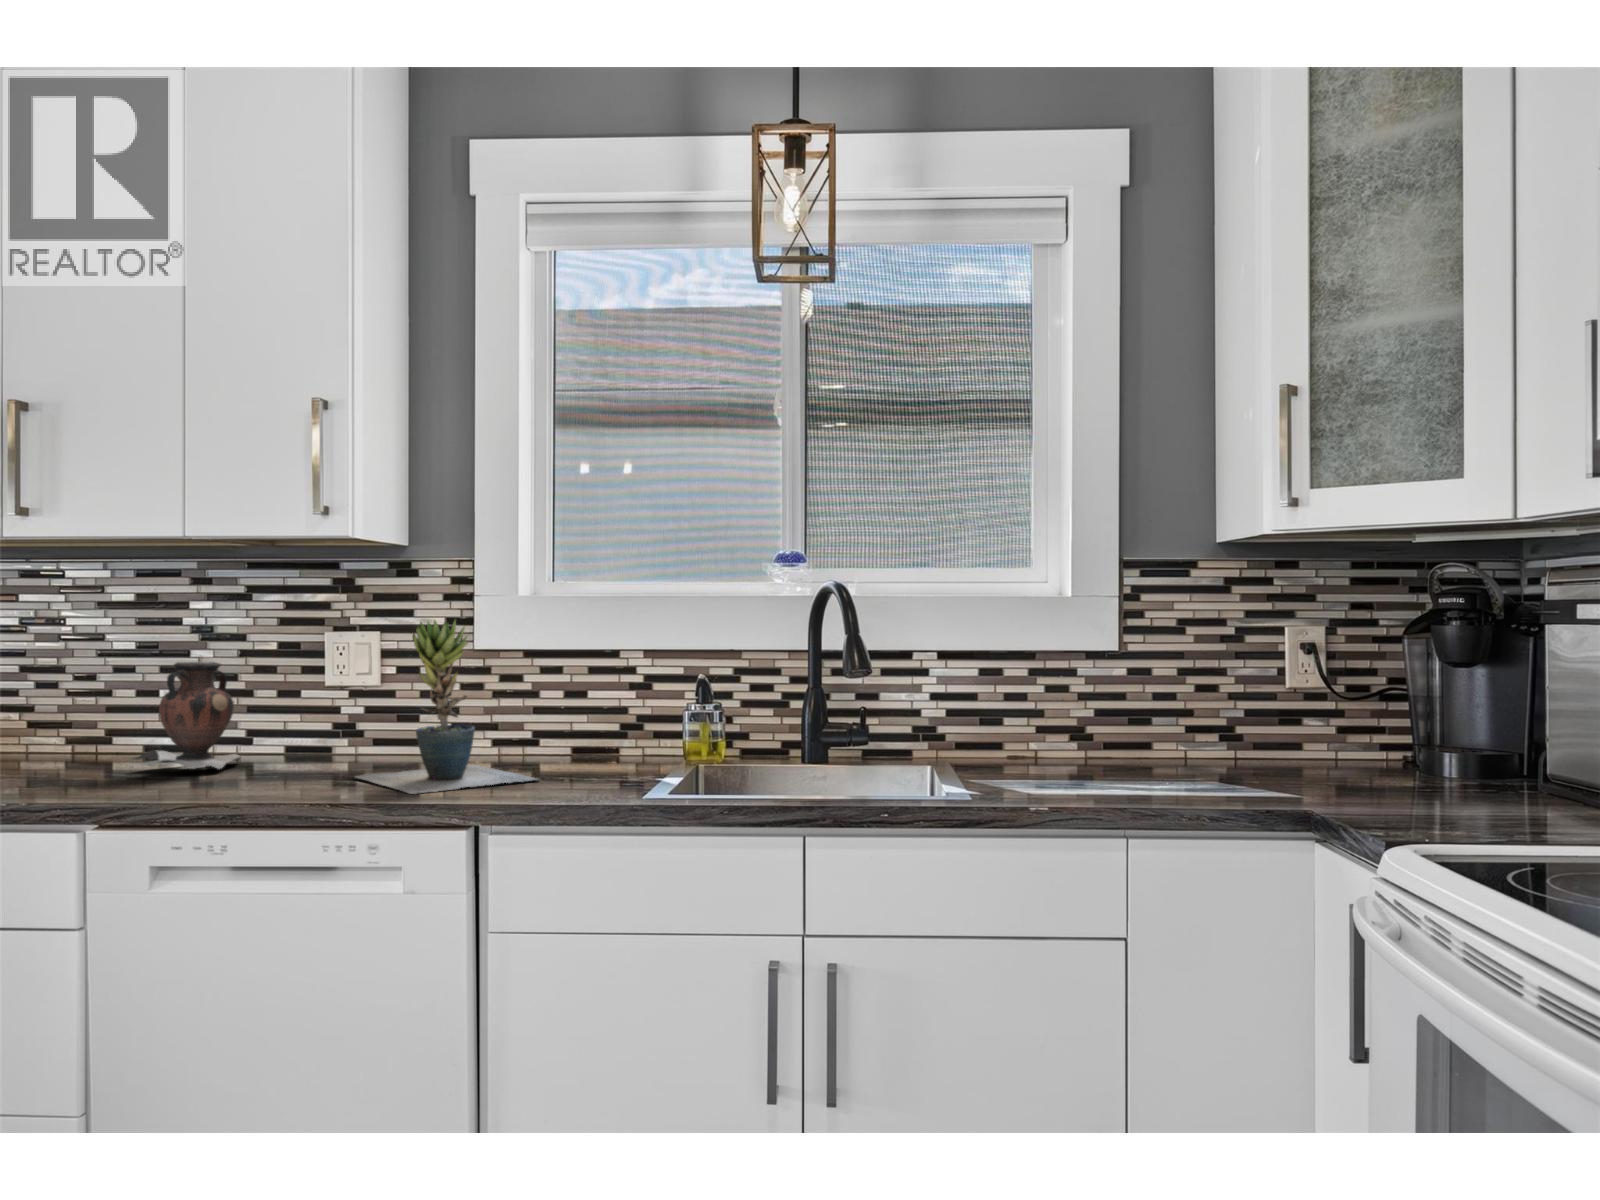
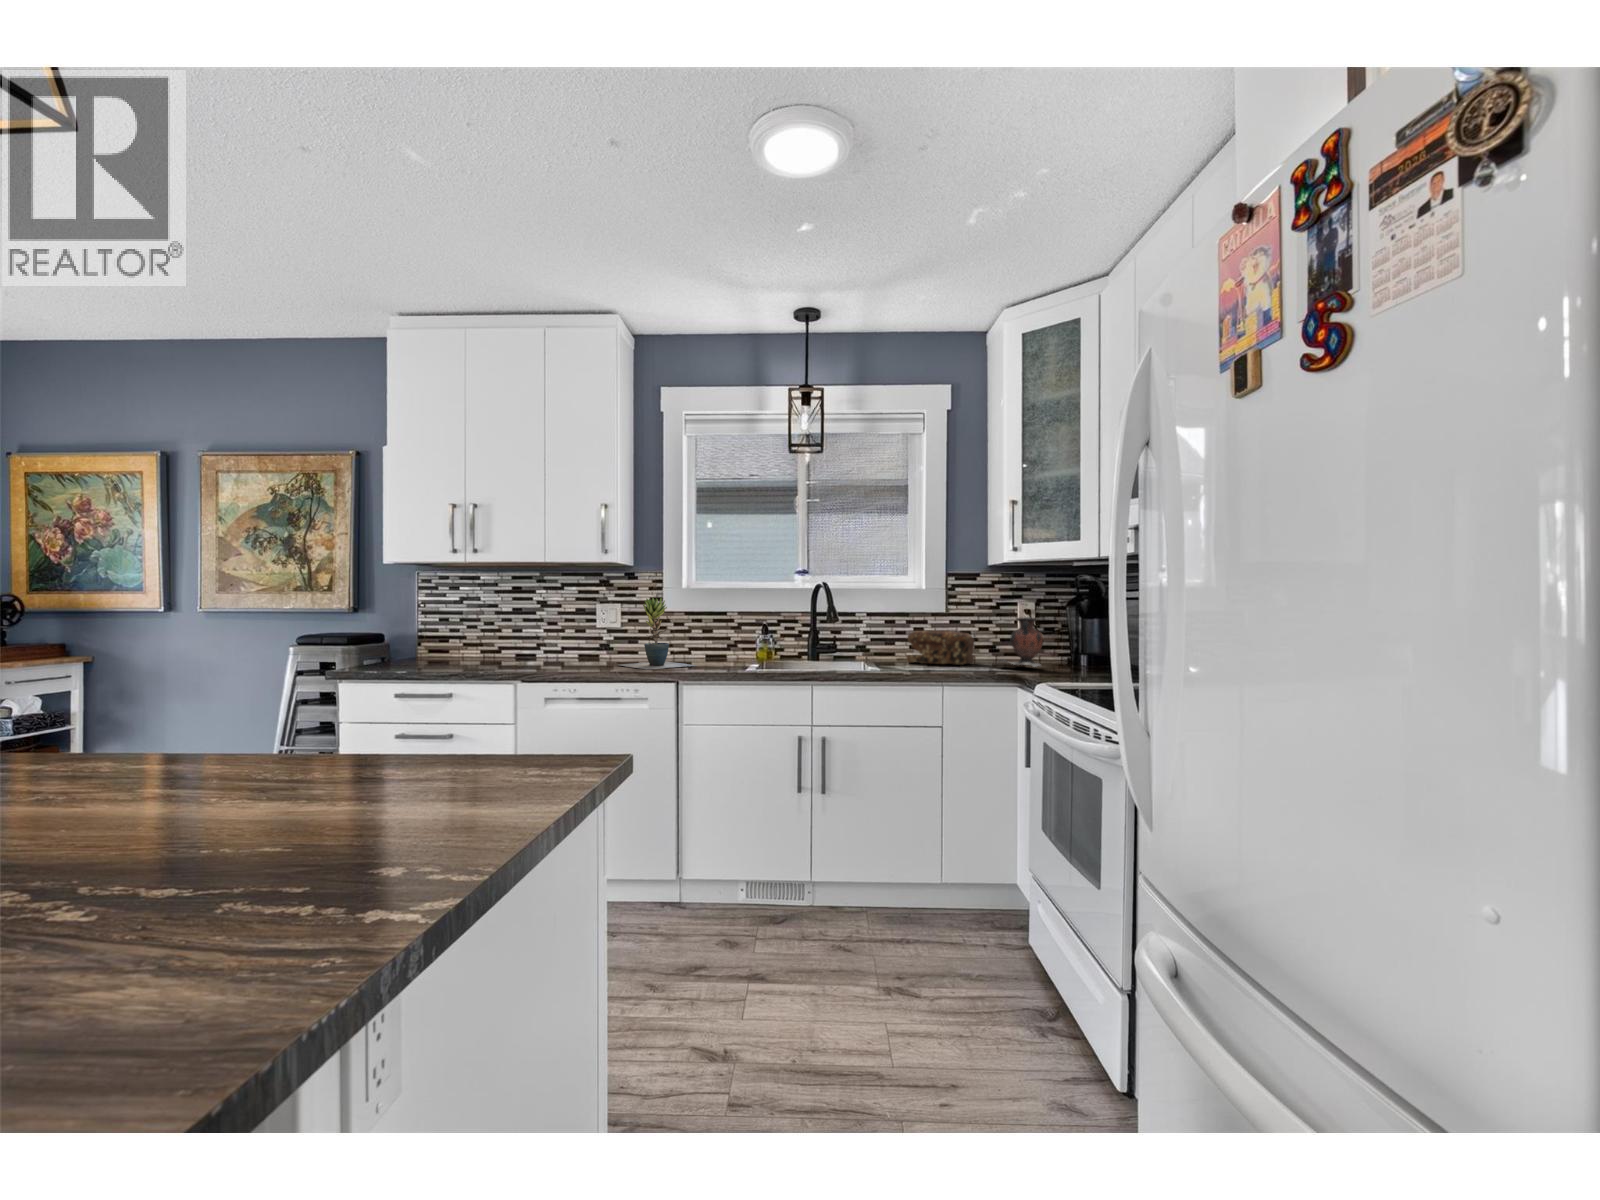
vase: present [134,661,241,769] -> present [1000,617,1043,667]
bread loaf: none [1027,691,1189,774] -> present [906,631,974,665]

